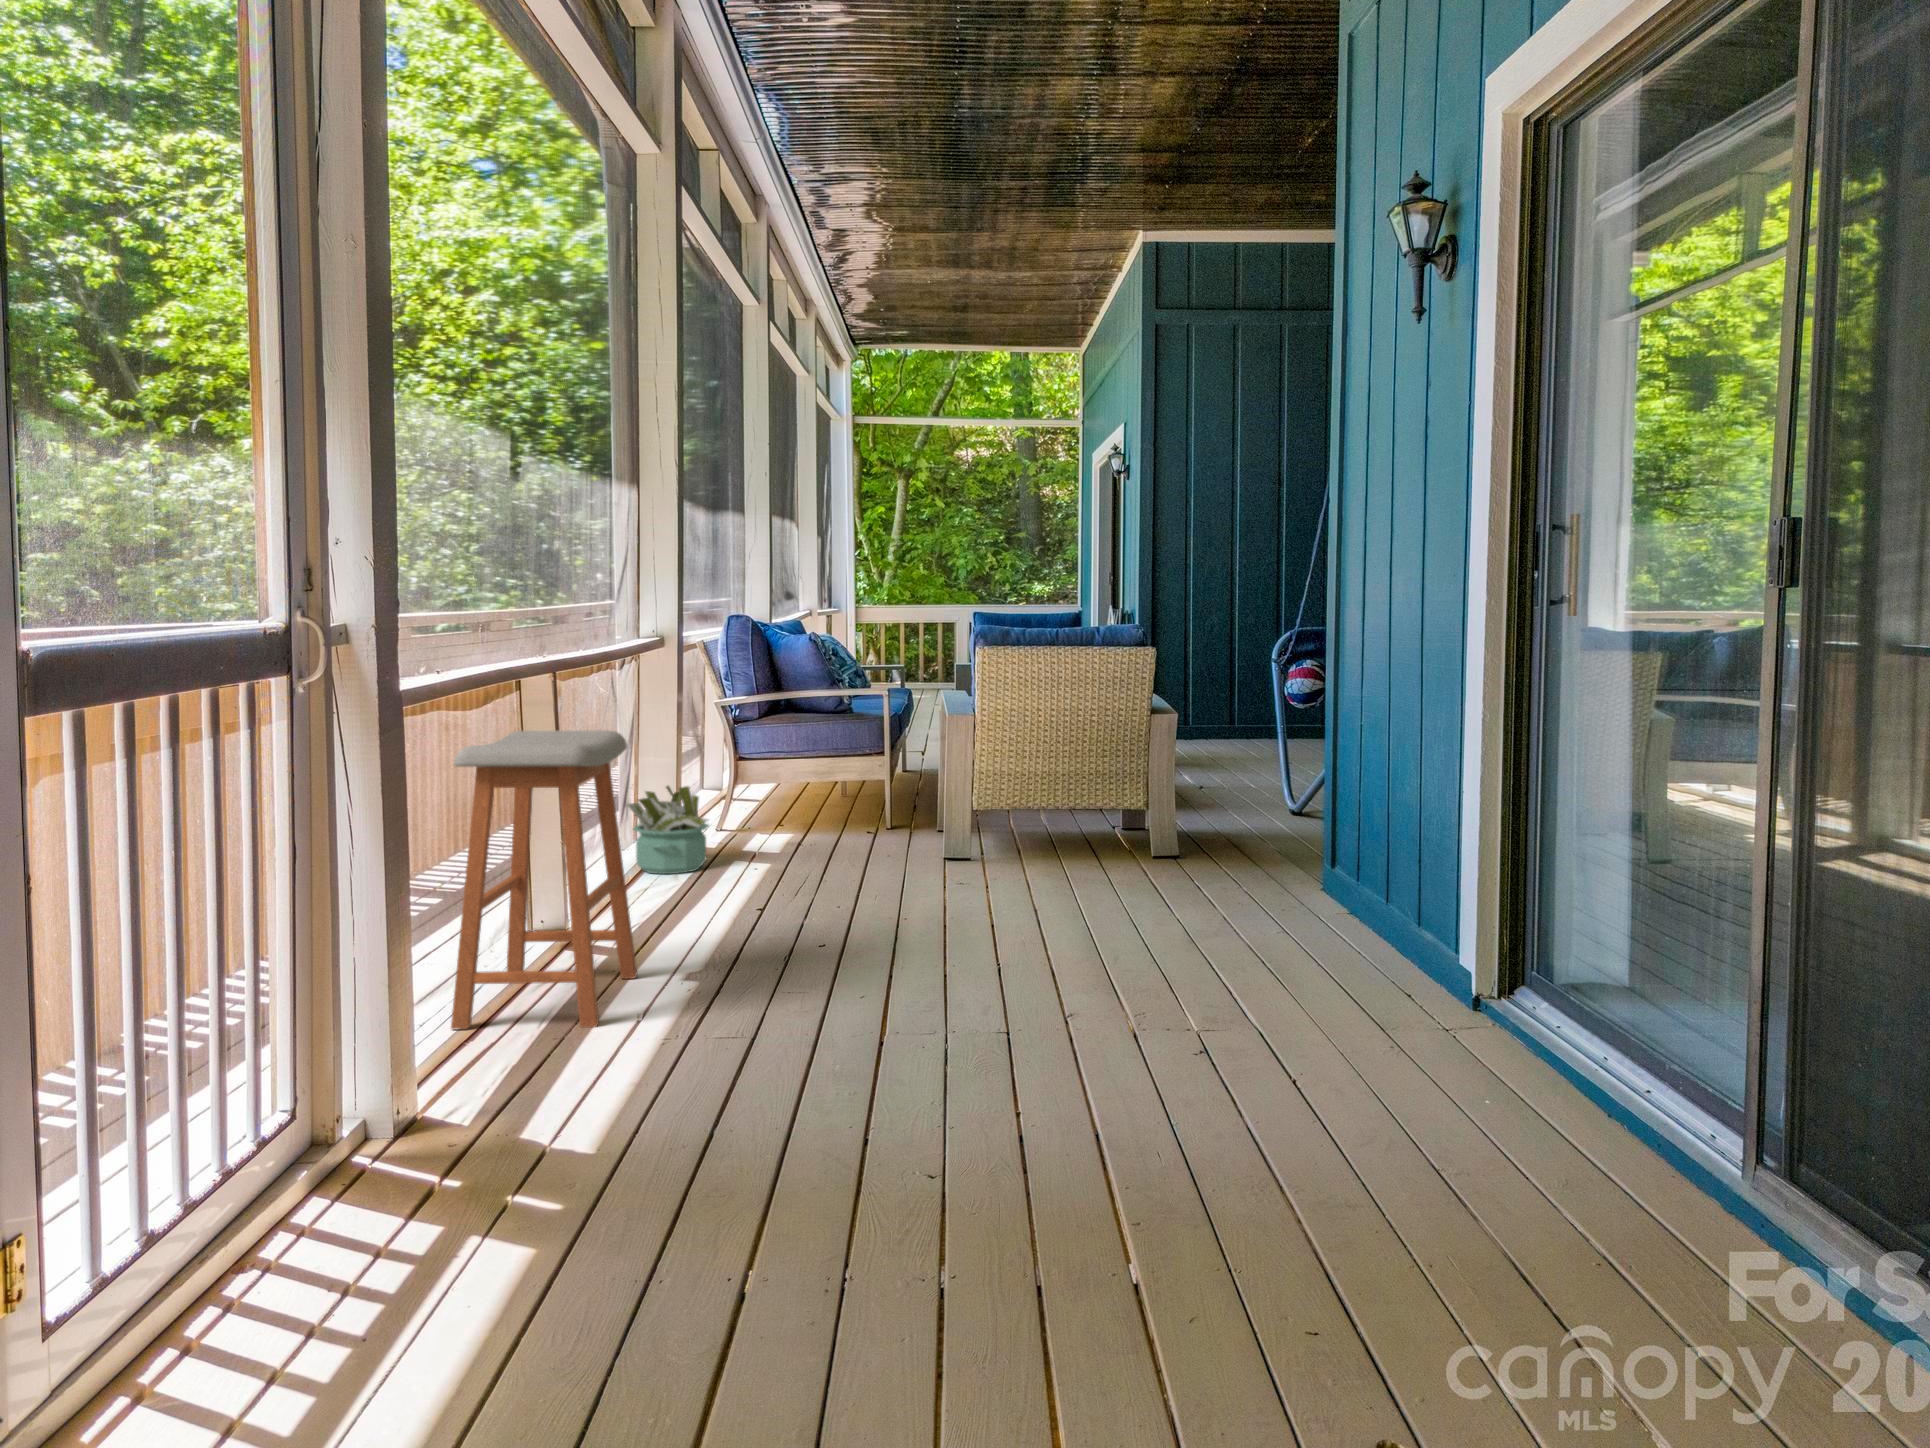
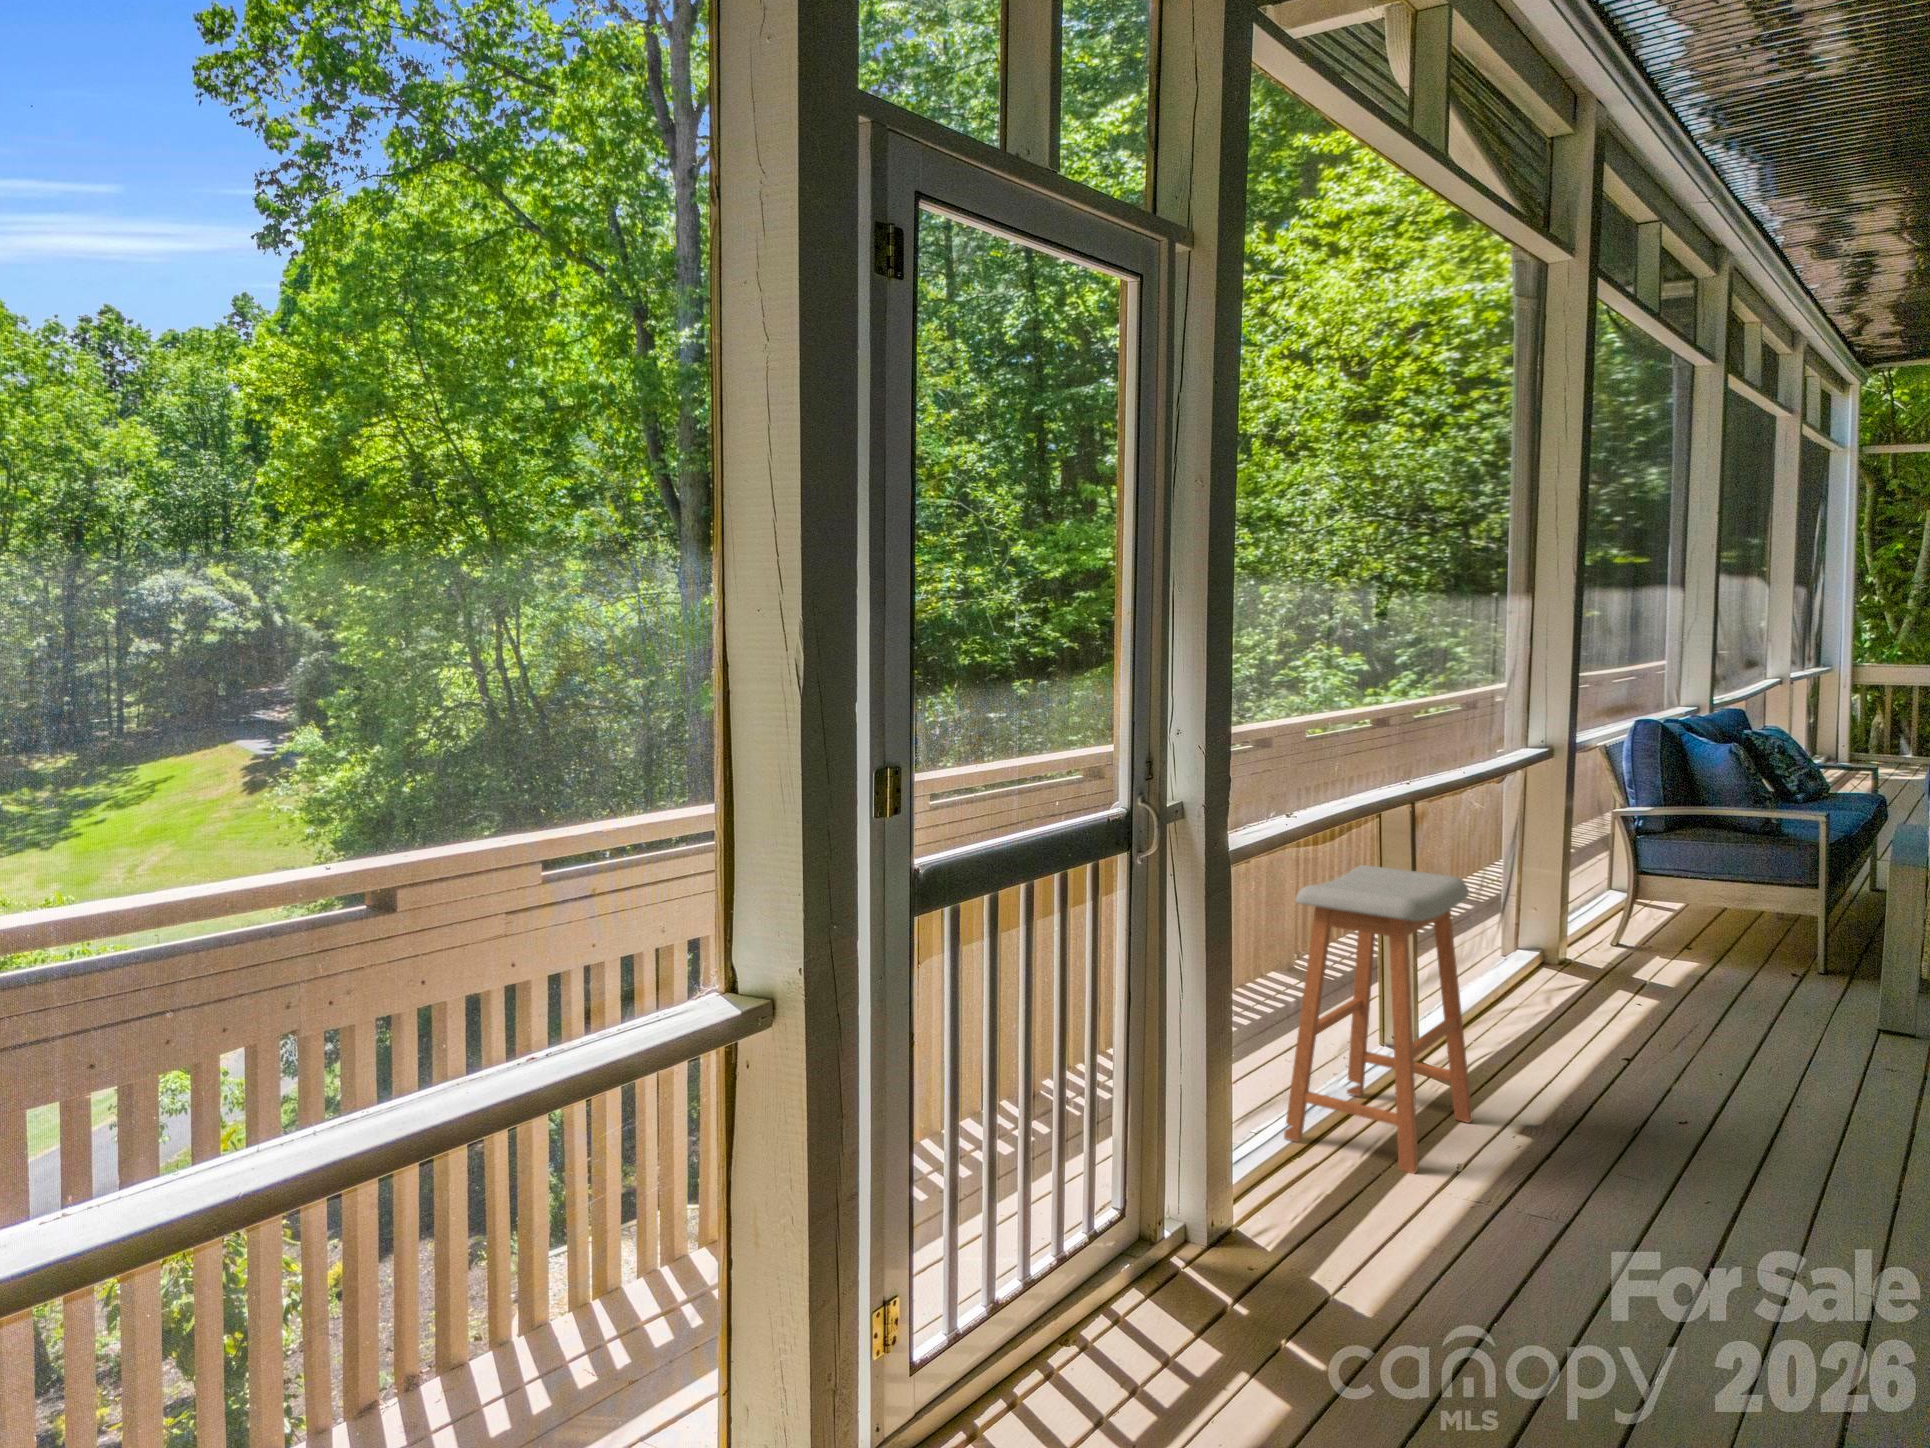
decorative plant: present [627,786,709,874] -> none [1500,900,1593,995]

